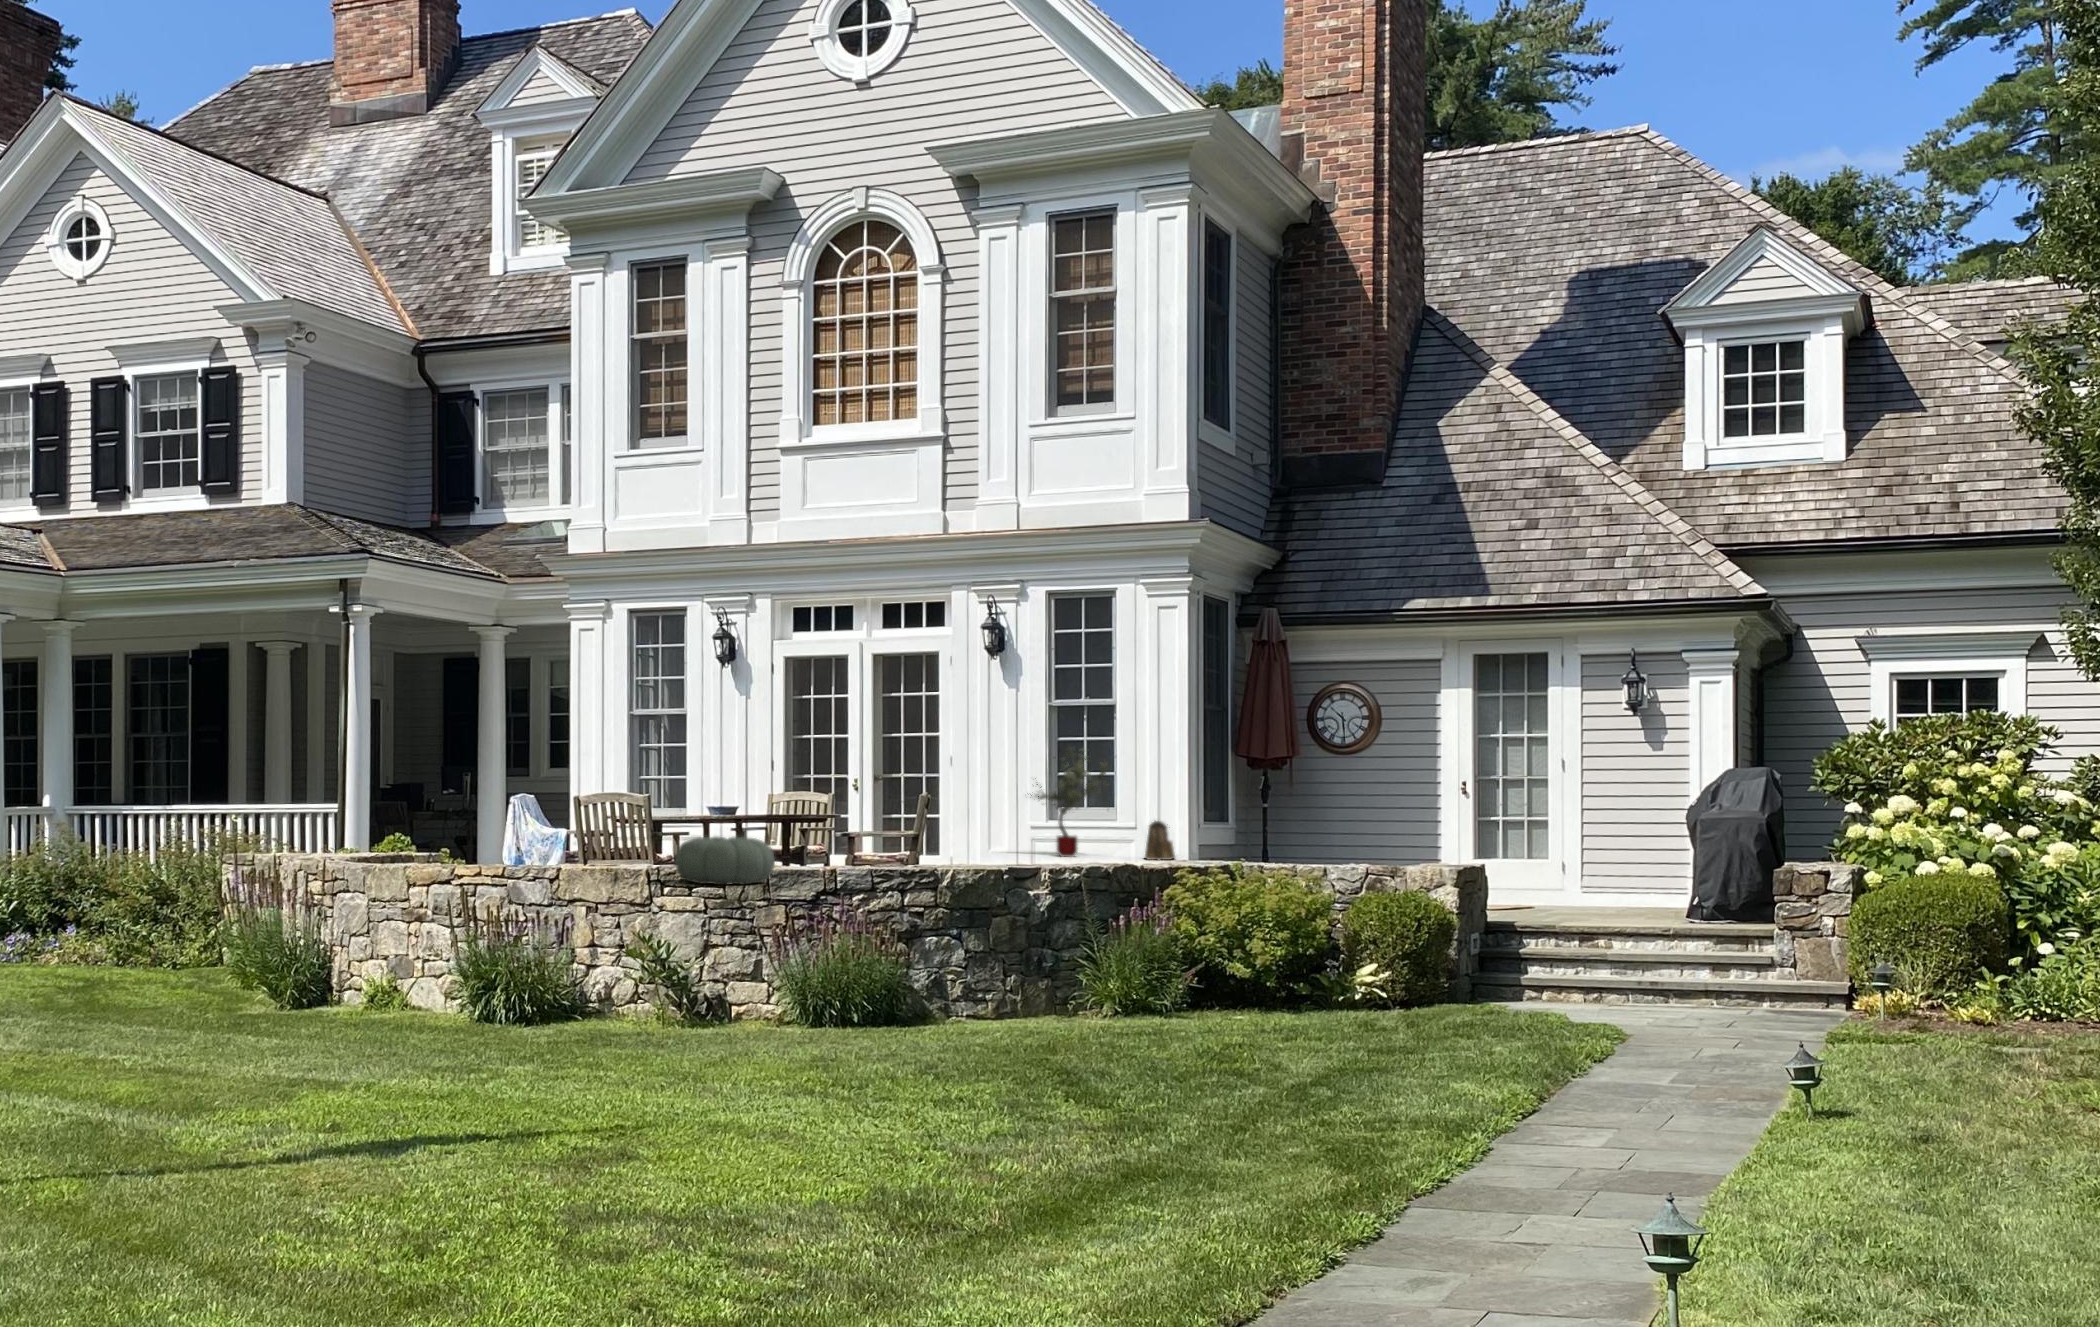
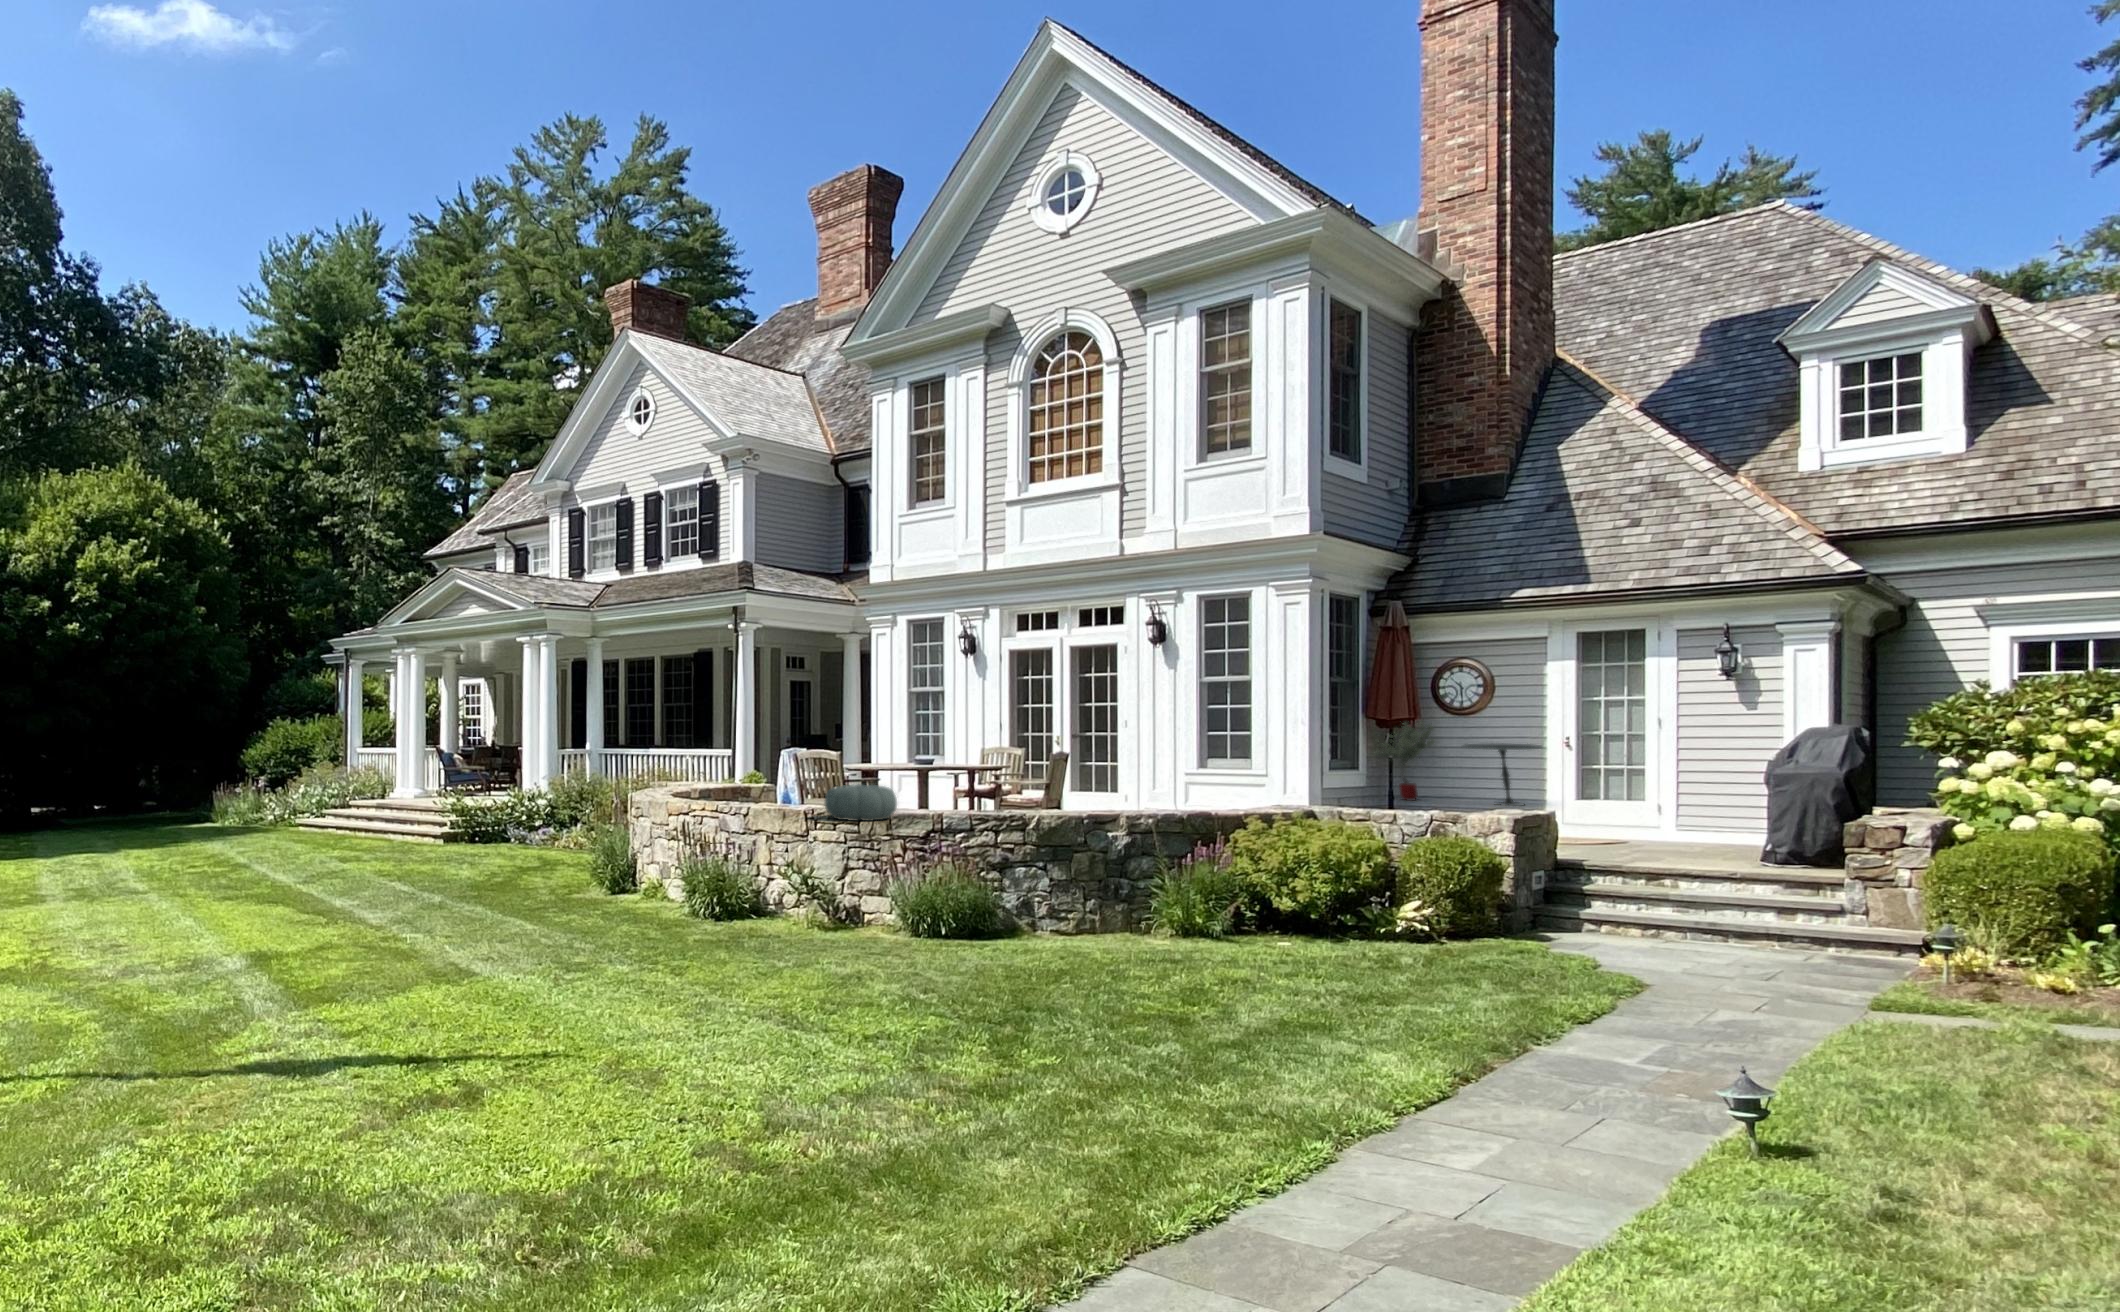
potted tree: present [1028,747,1107,857] -> present [1372,721,1435,800]
side table: none [1340,784,1430,858] -> present [1463,743,1542,806]
watering can: present [1145,821,1175,860] -> none [1275,773,1305,805]

